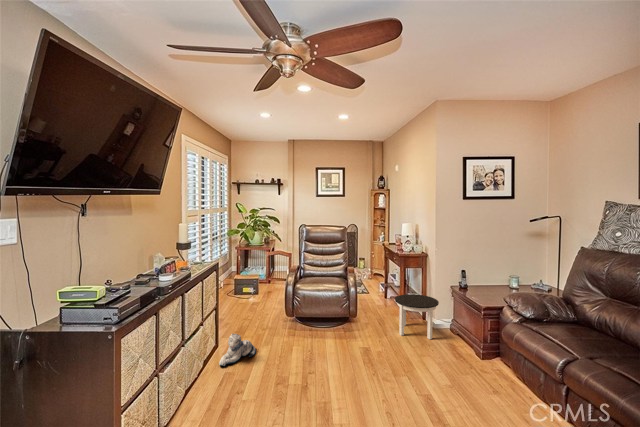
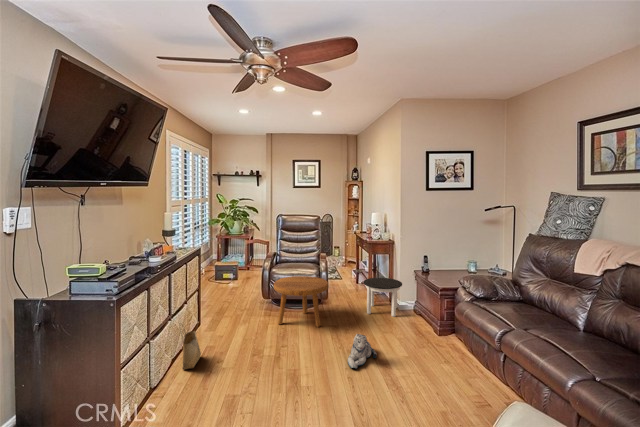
footstool: none [298,292,358,351] -> present [274,276,328,327]
plush toy: present [219,333,256,366] -> present [348,334,376,369]
woven basket: none [194,347,218,403] -> present [183,331,201,369]

